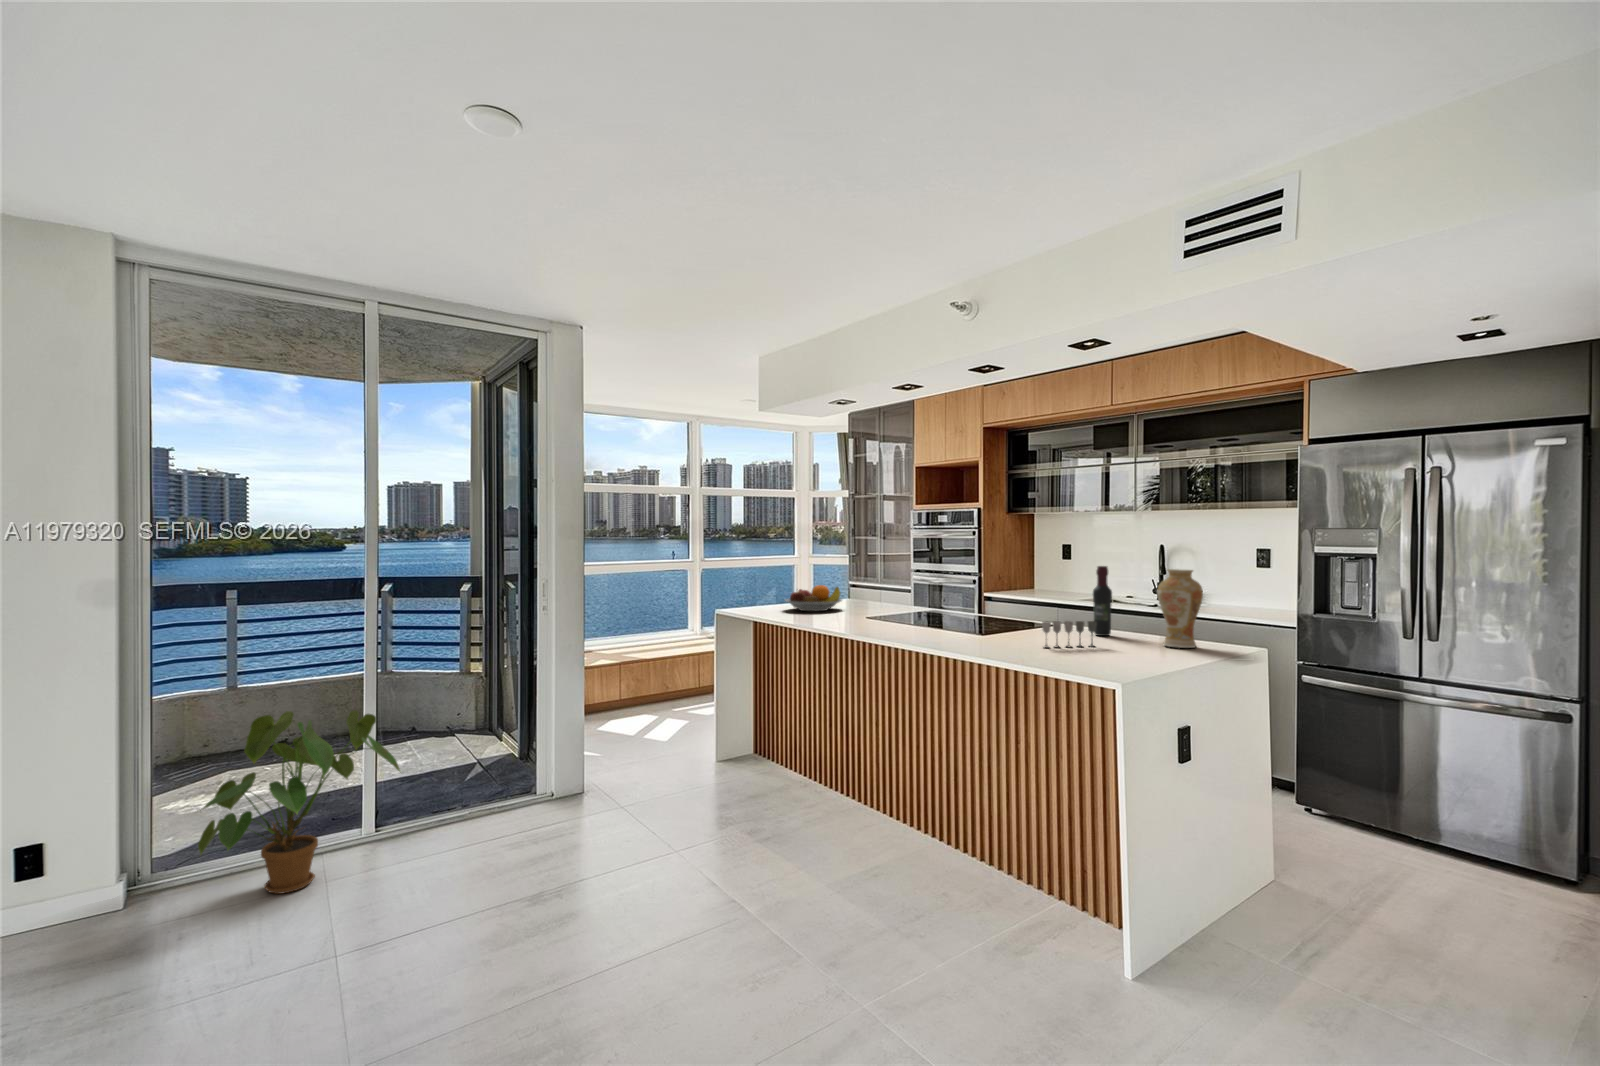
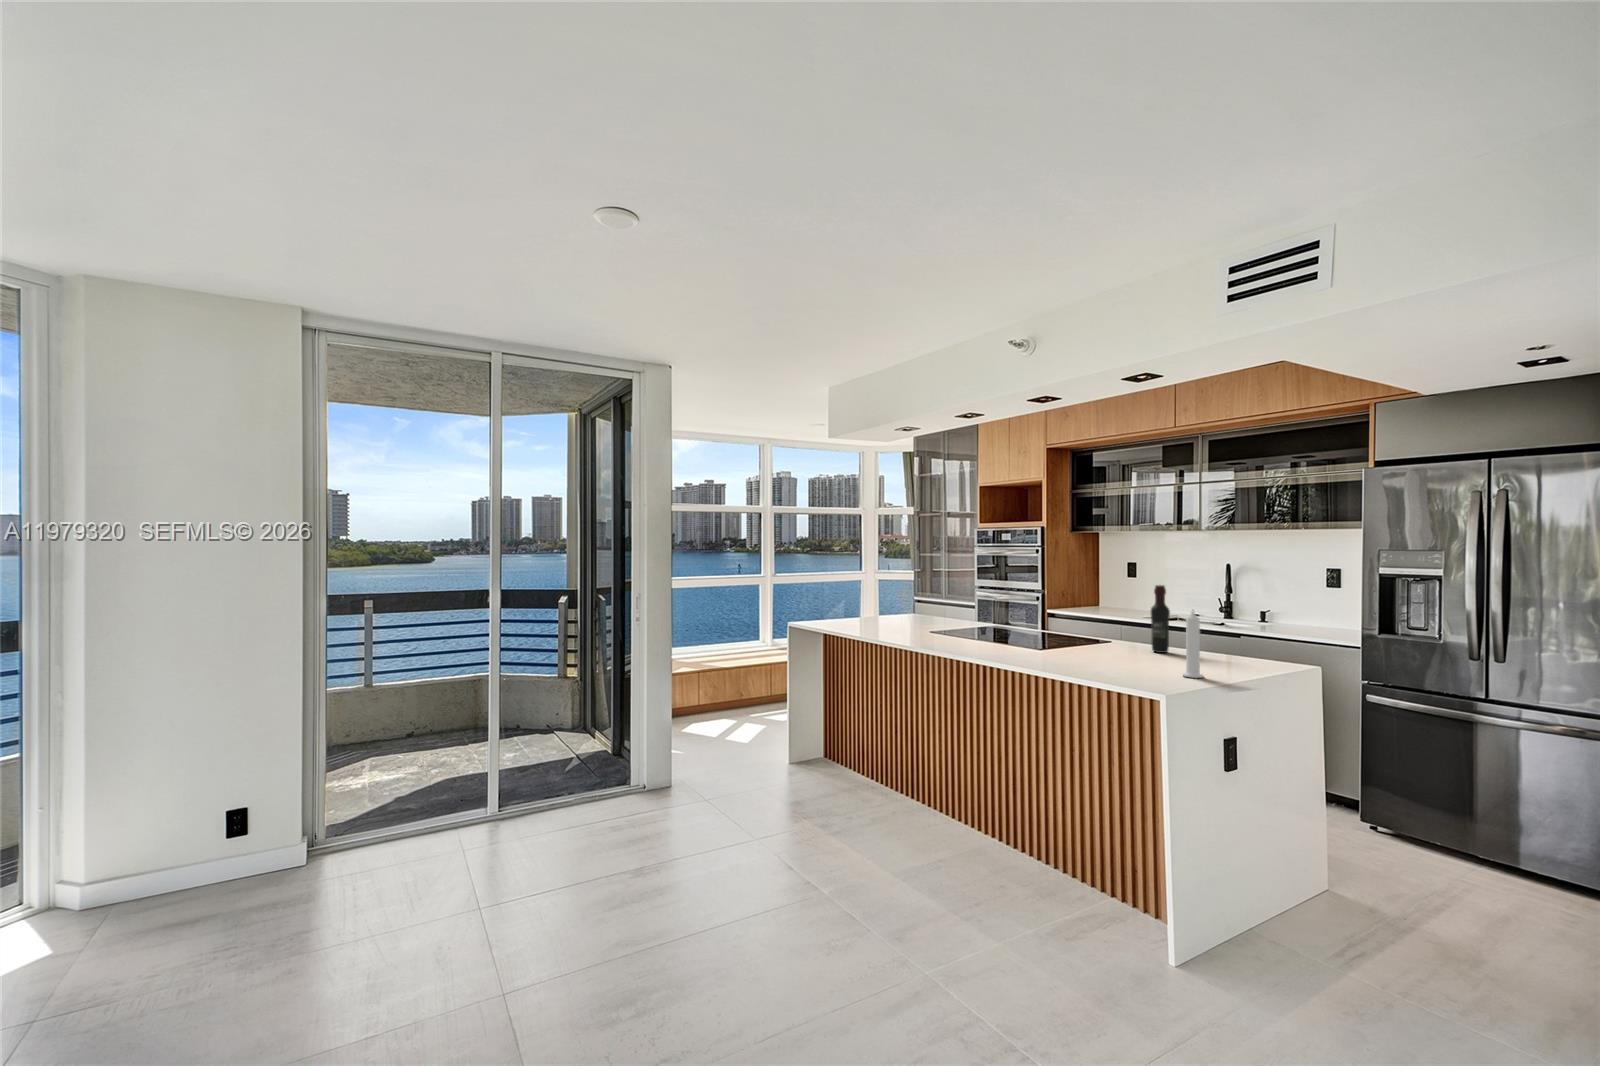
vase: present [1157,569,1203,648] -> none [1213,590,1258,666]
fruit bowl: present [785,585,842,611] -> none [853,600,909,625]
candle: none [1129,589,1151,662] -> present [1183,610,1203,678]
wine glass: present [1042,621,1097,647] -> none [1099,638,1153,663]
house plant: present [198,710,400,894] -> none [344,708,514,867]

